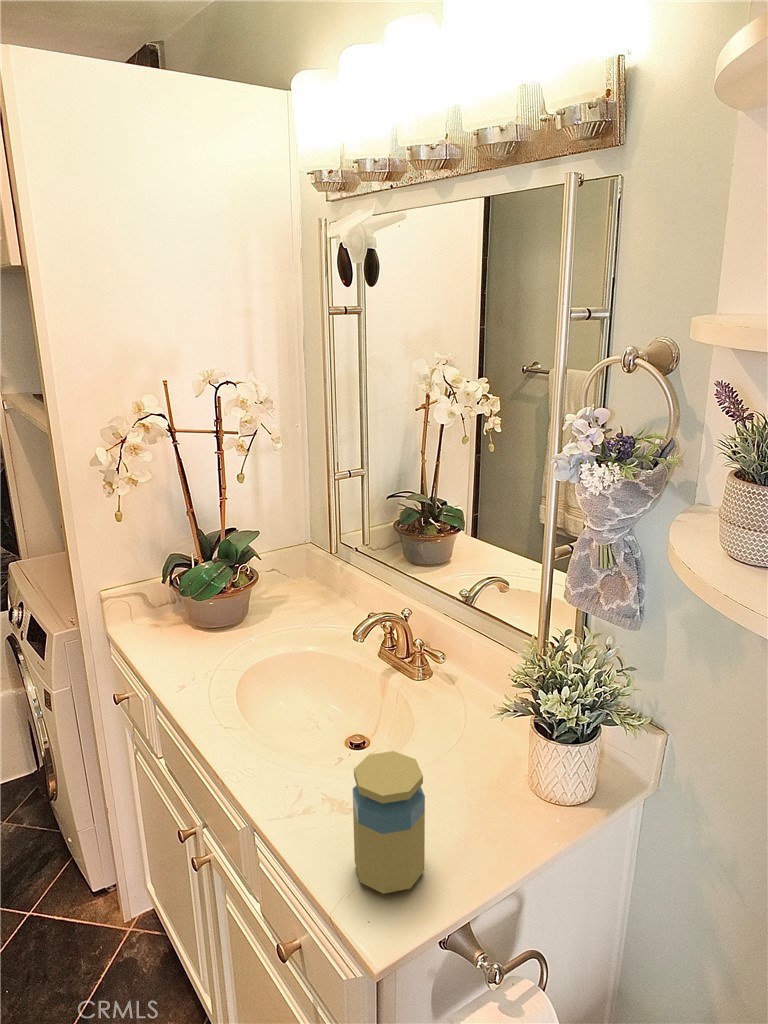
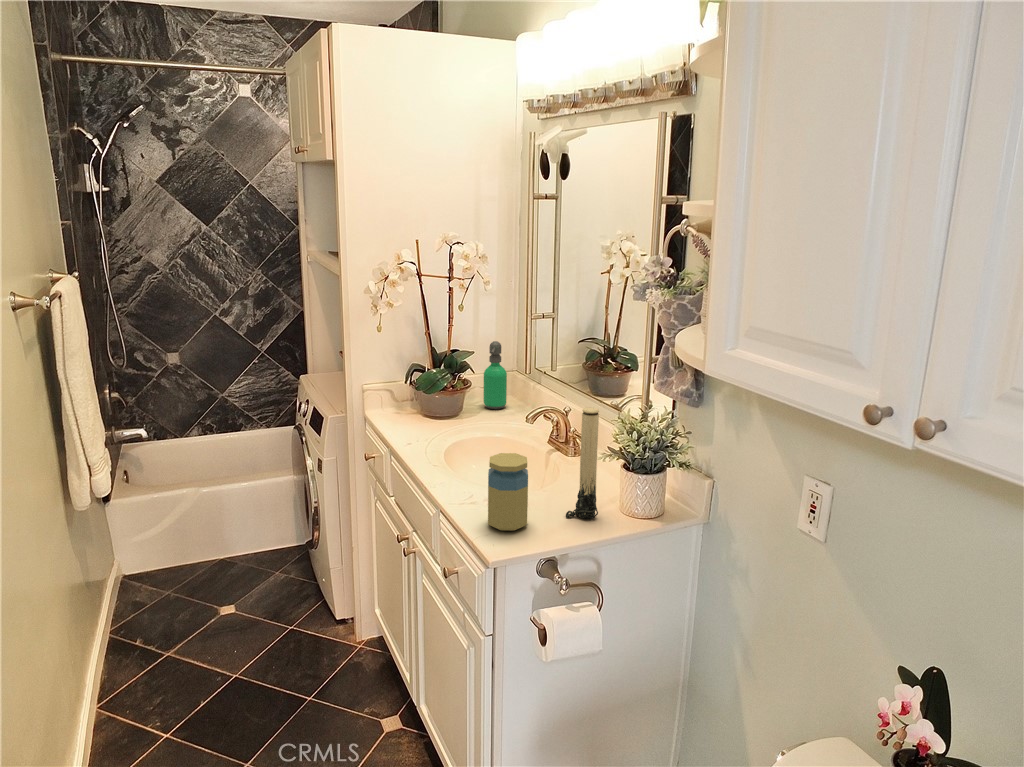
soap dispenser: none [273,514,306,605] -> present [484,341,507,409]
candle: none [474,658,524,833] -> present [566,408,599,519]

